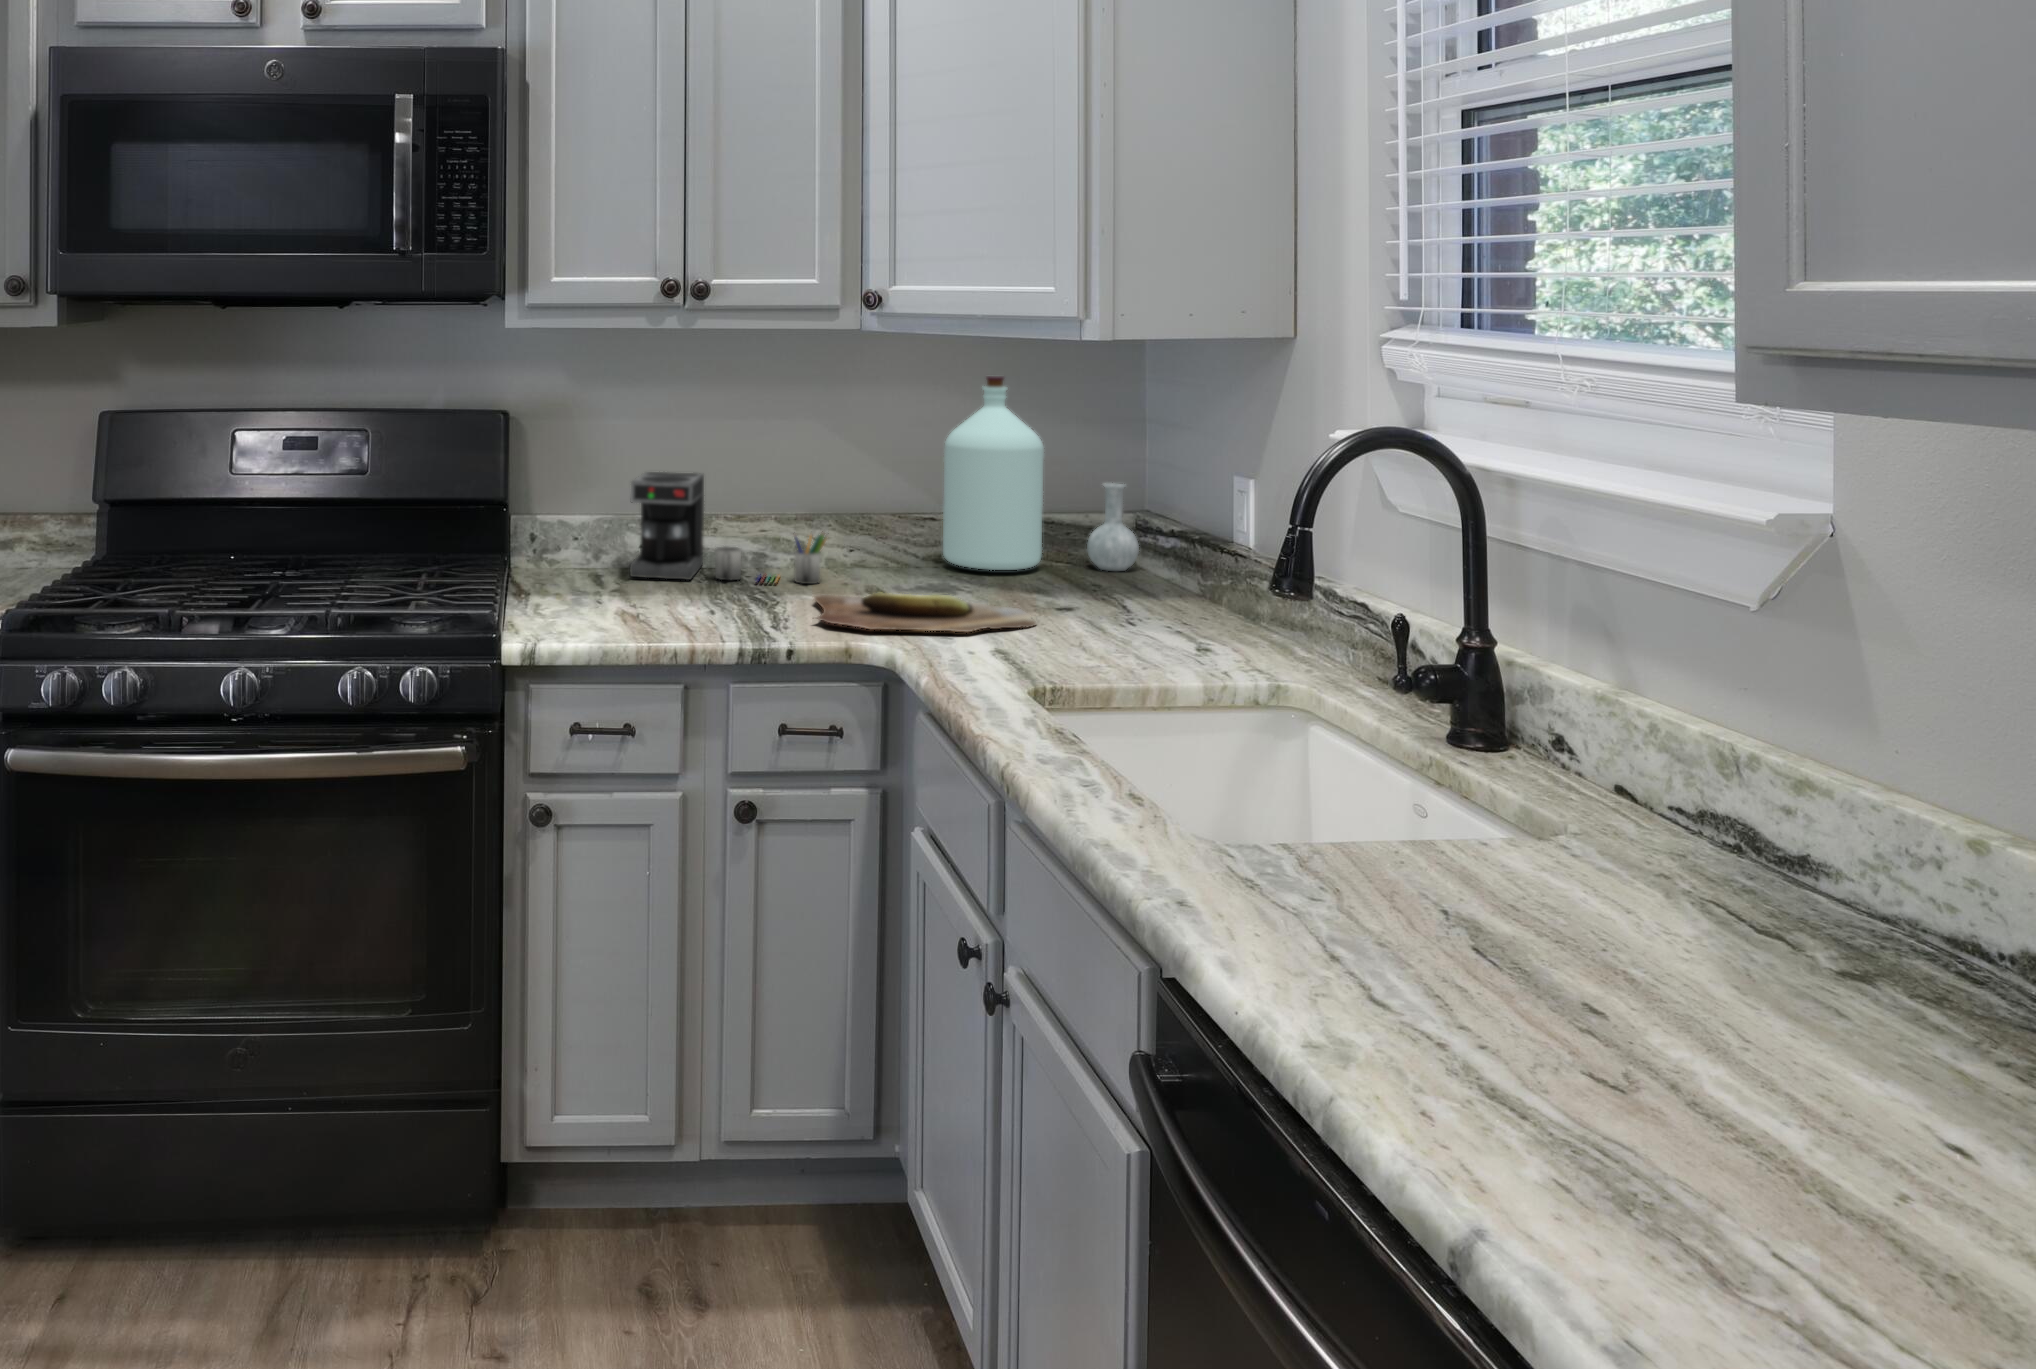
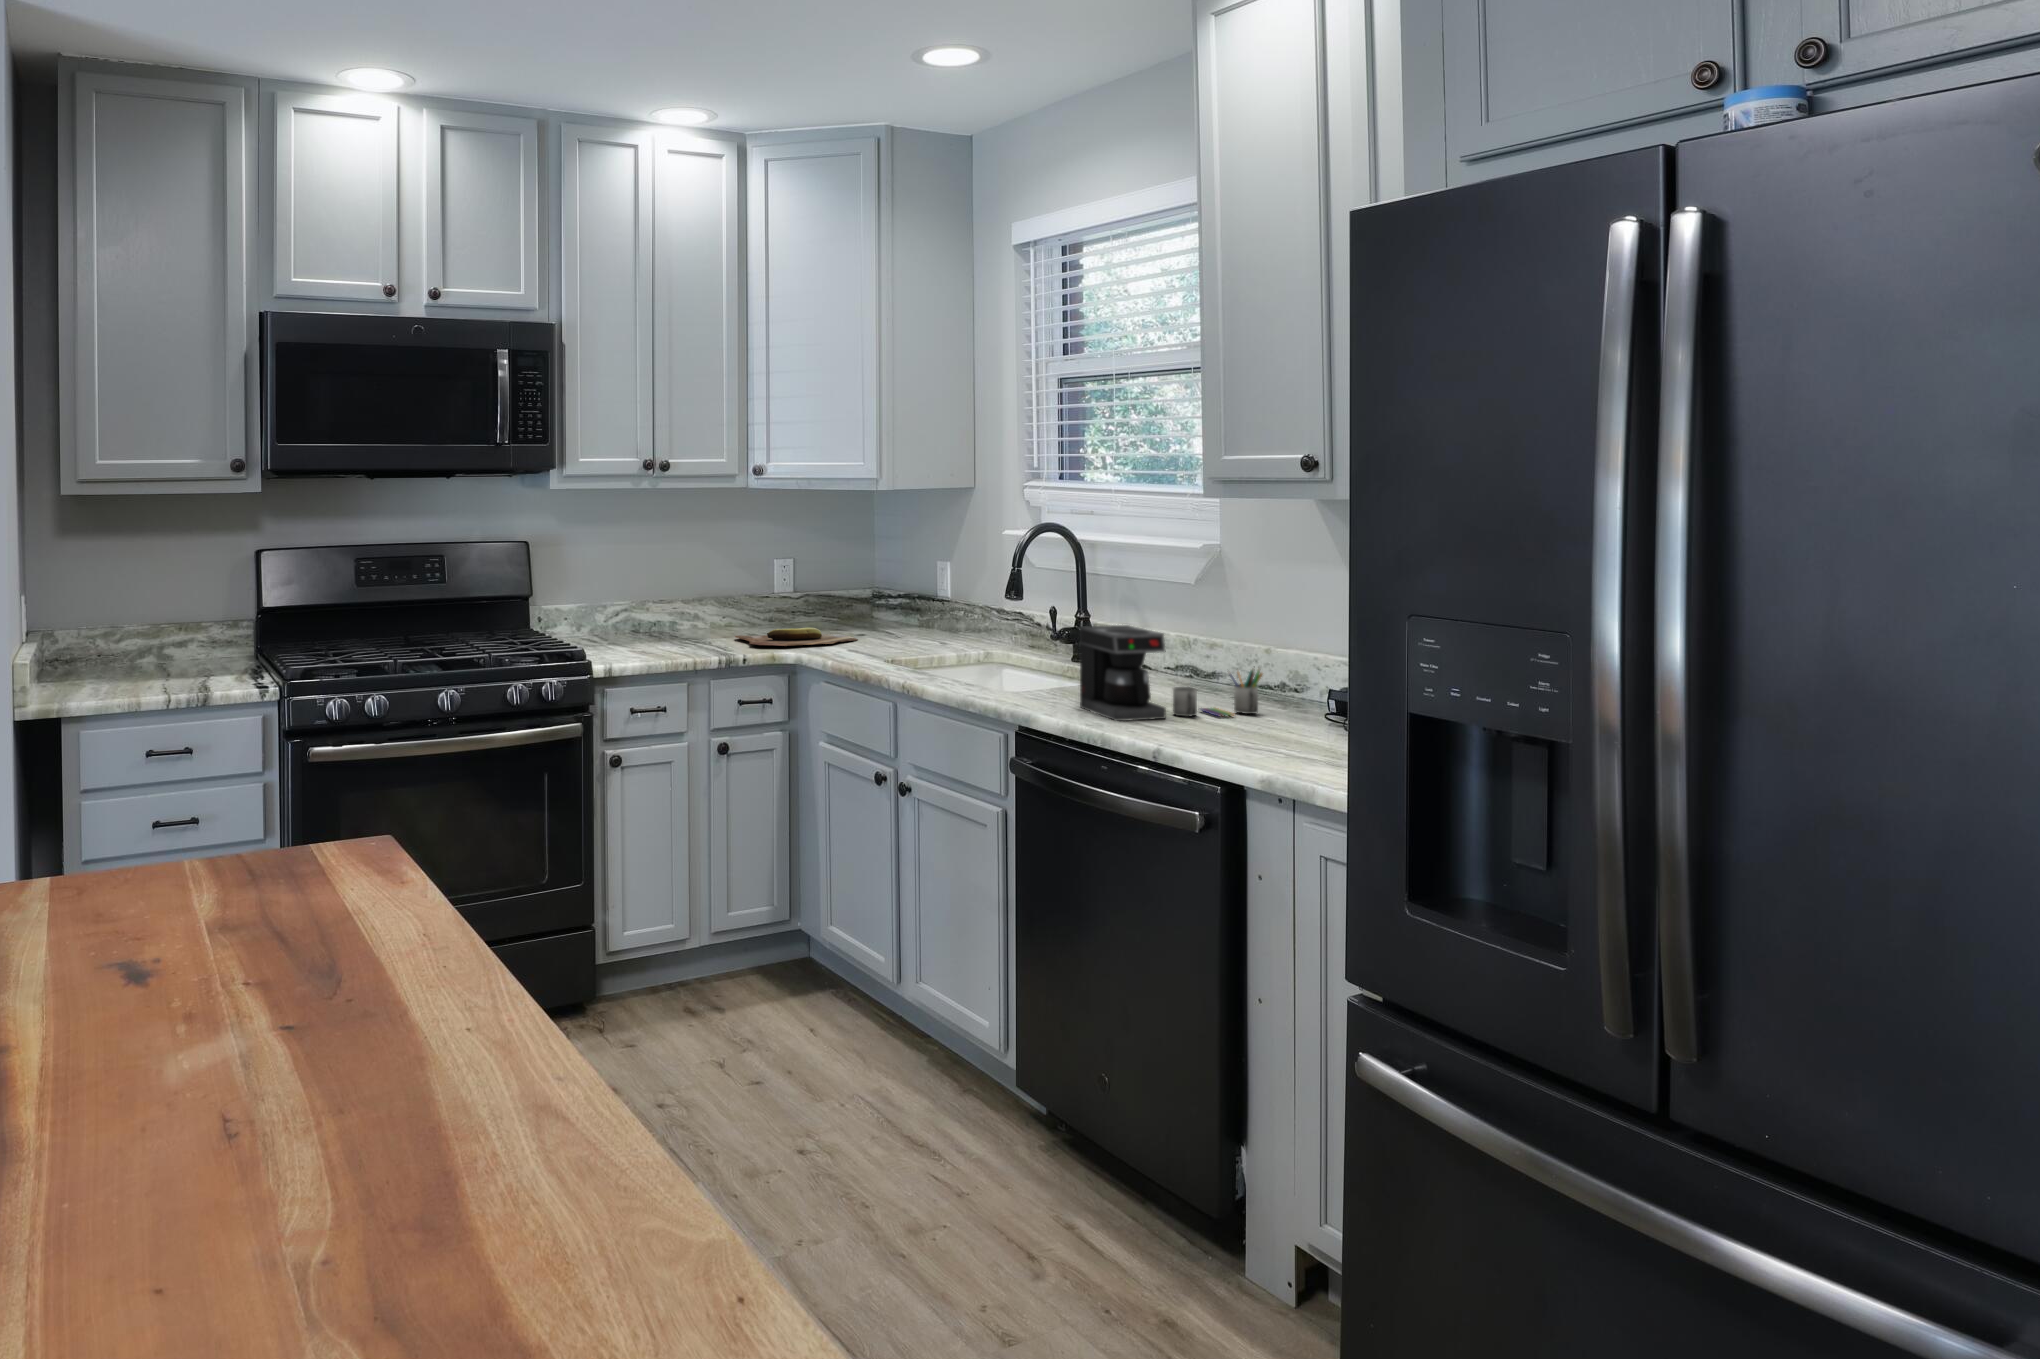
bottle: present [943,376,1139,571] -> none [775,512,877,620]
coffee maker: present [630,472,827,584] -> present [1080,625,1262,721]

